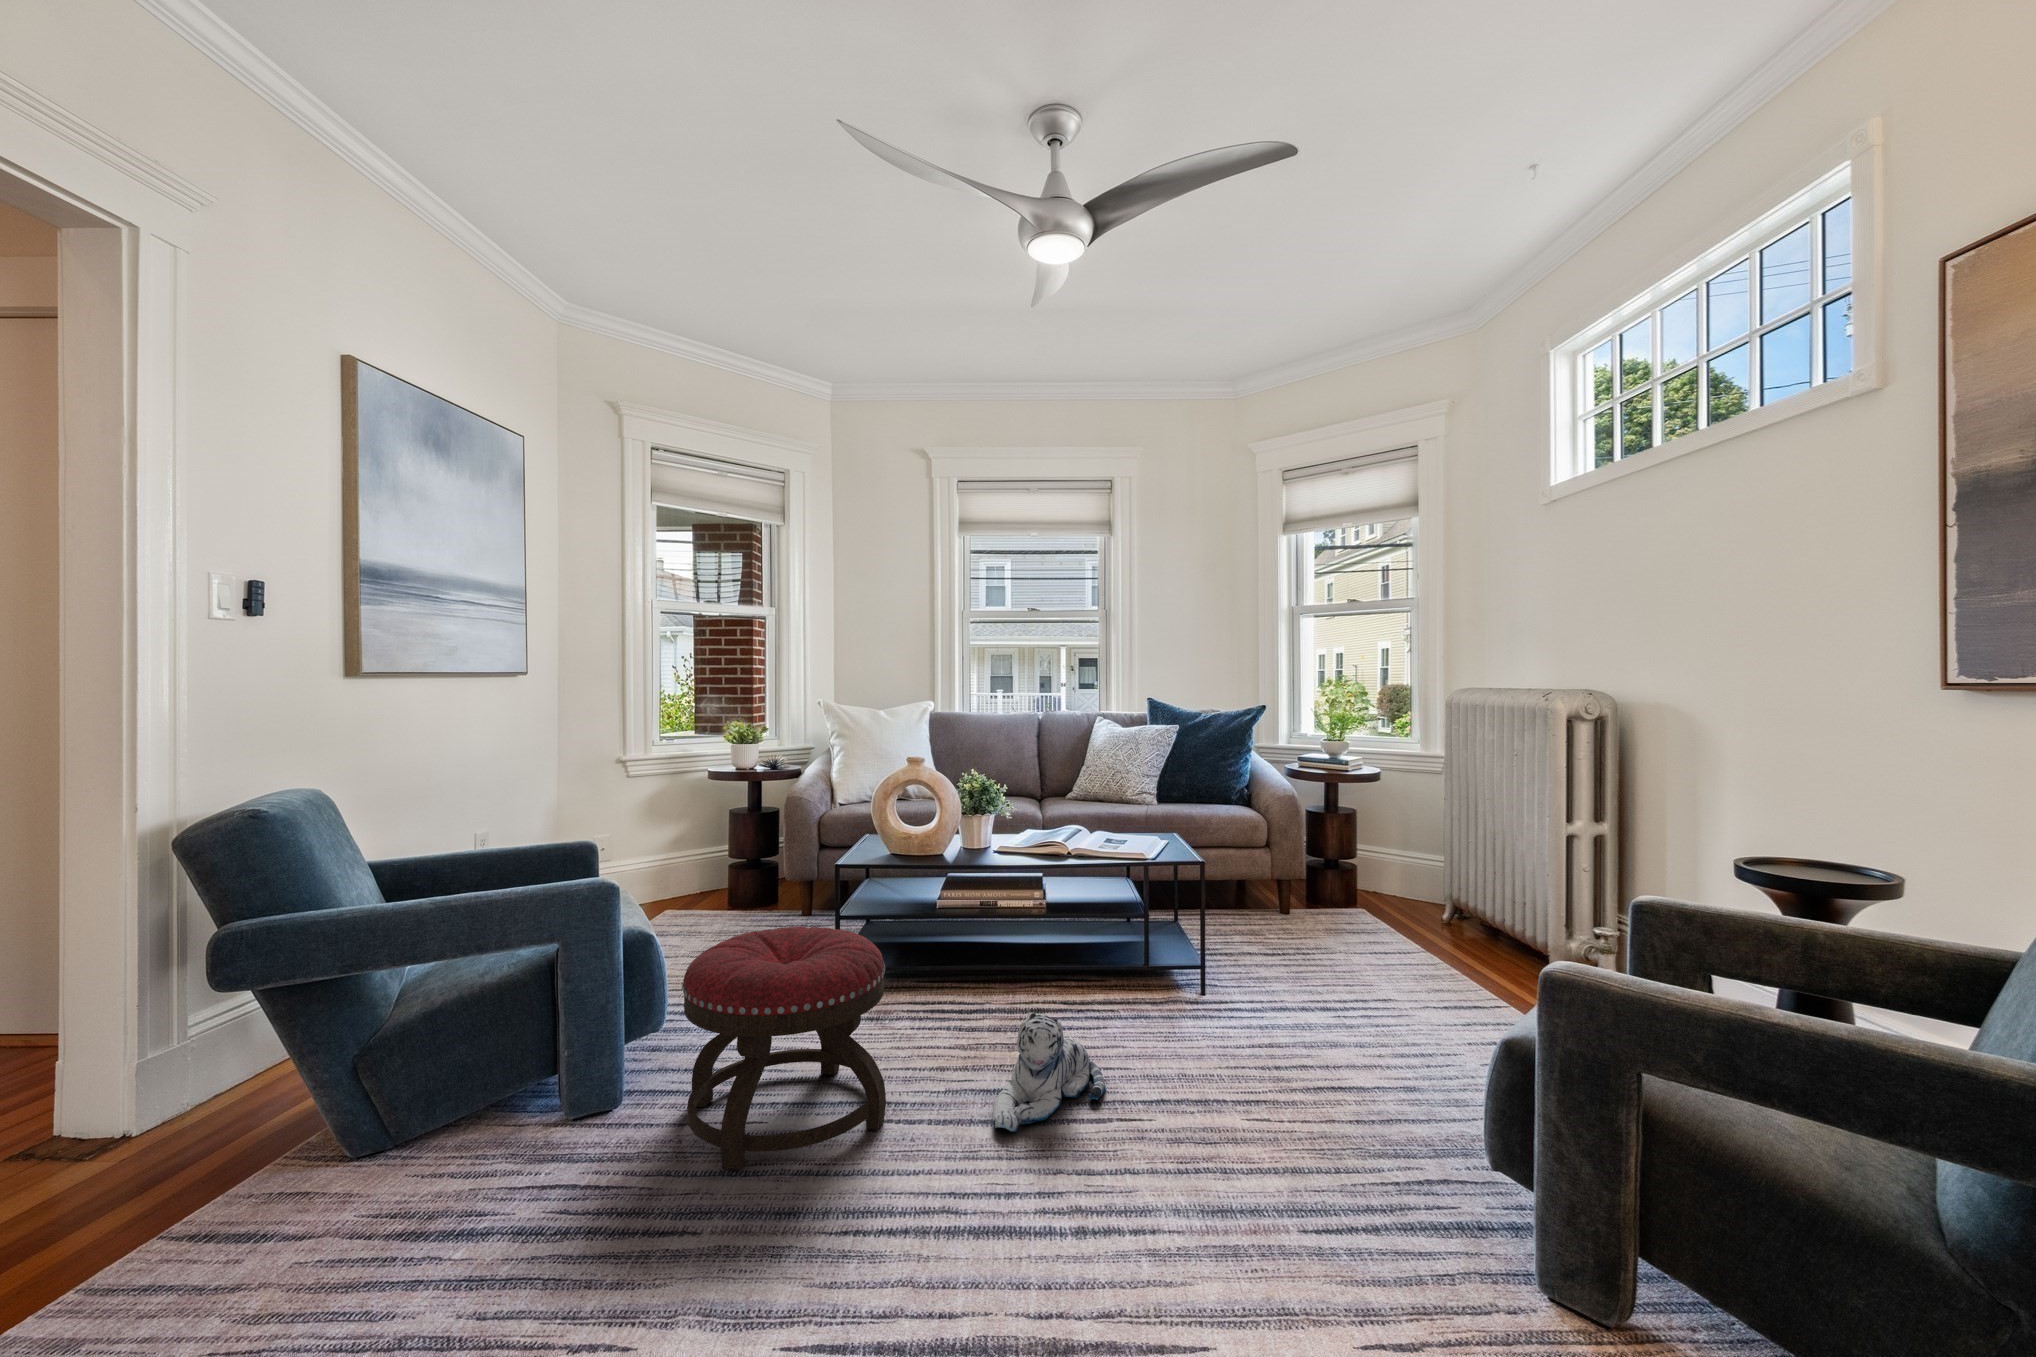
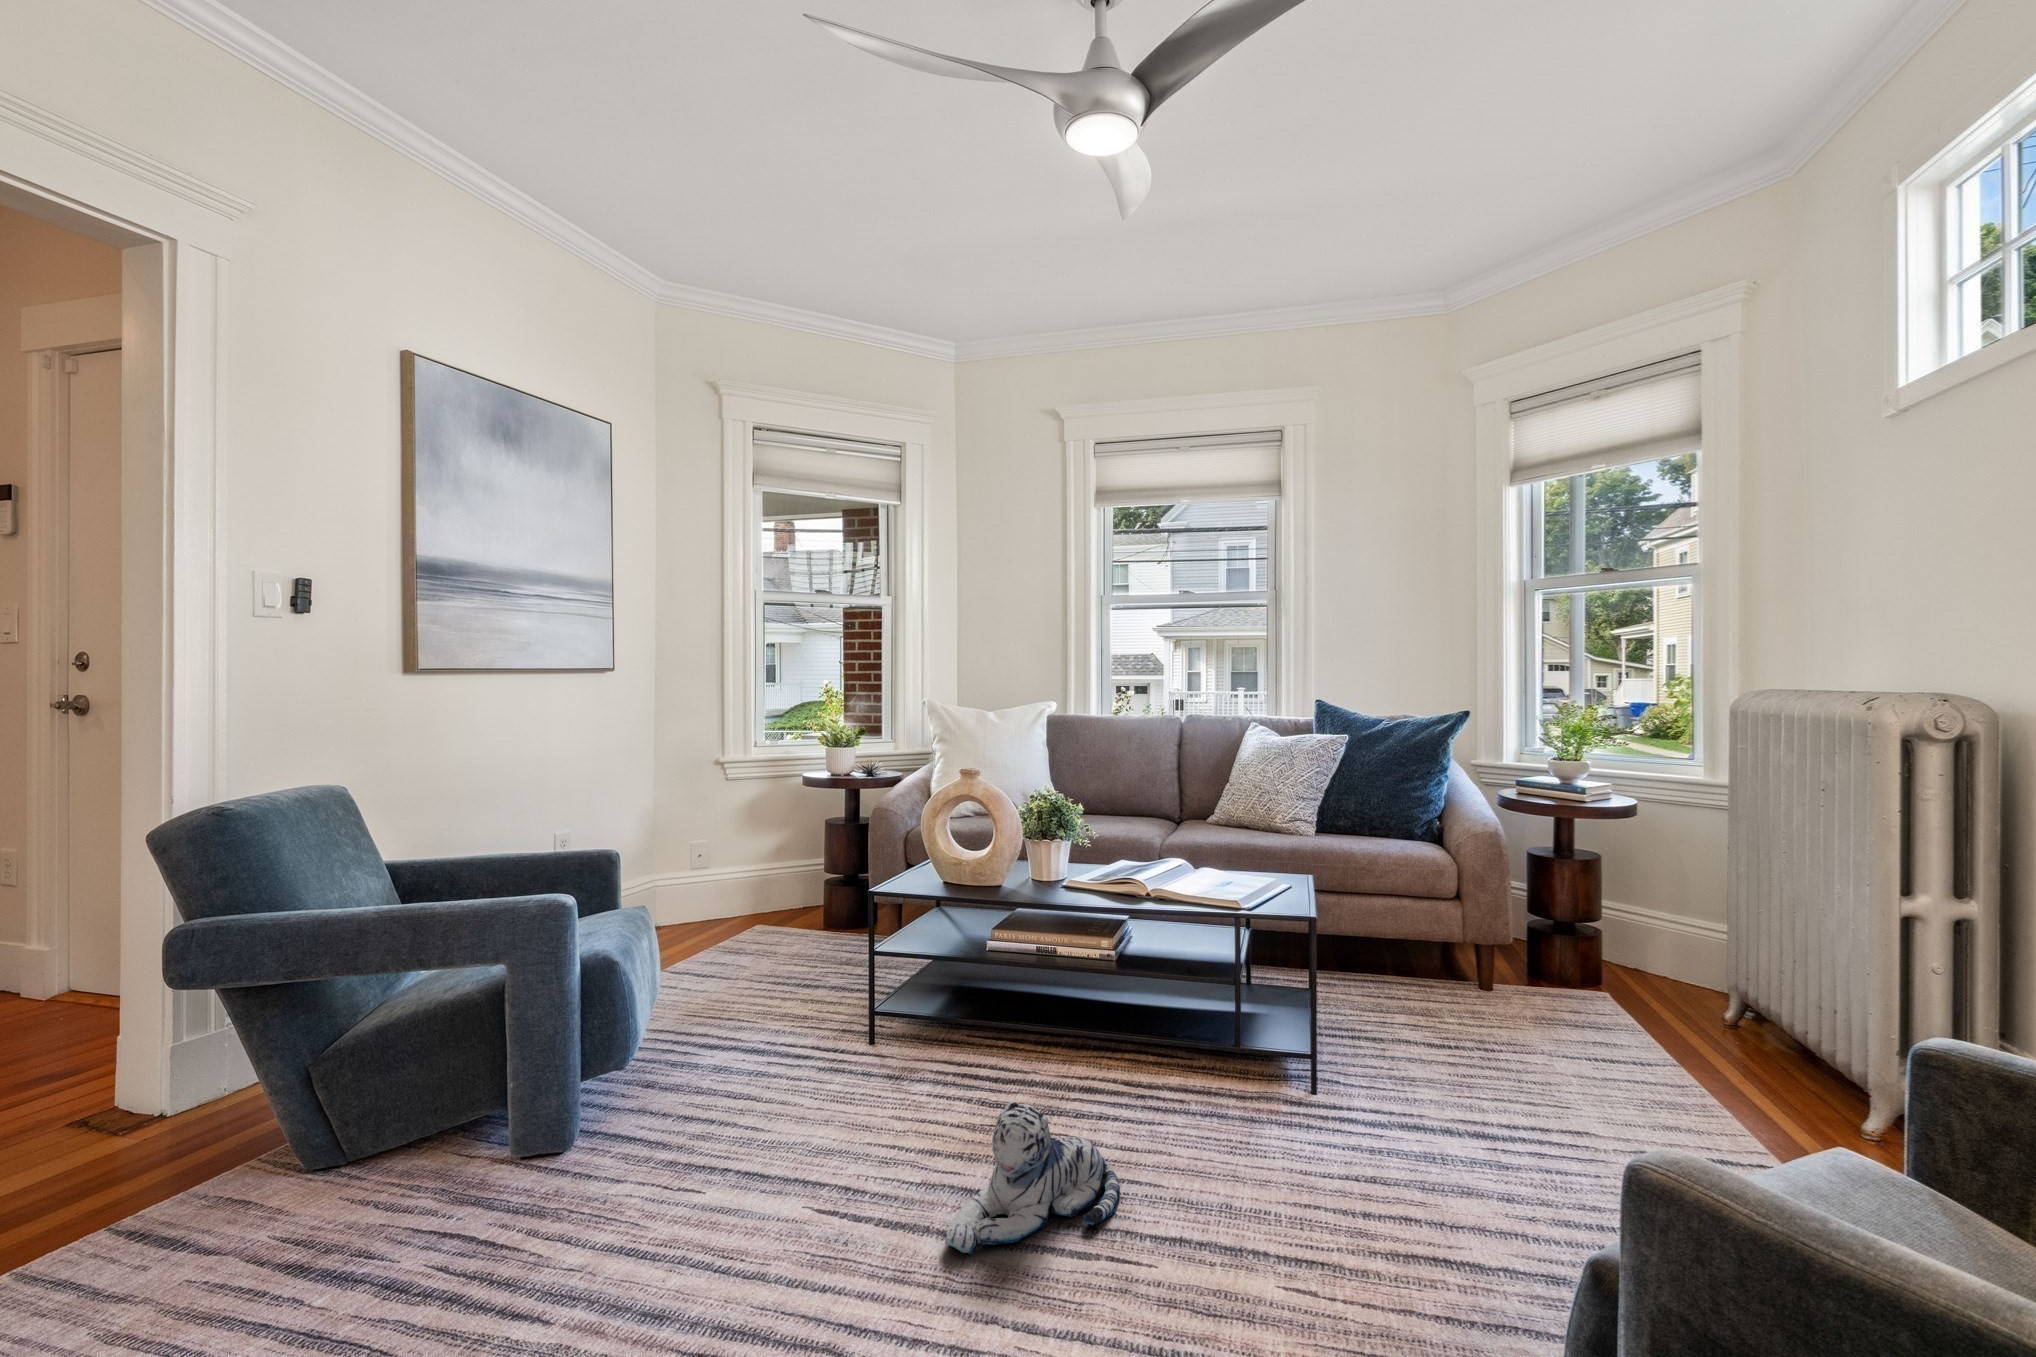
ottoman: present [682,926,886,1171] -> none [607,966,847,1250]

